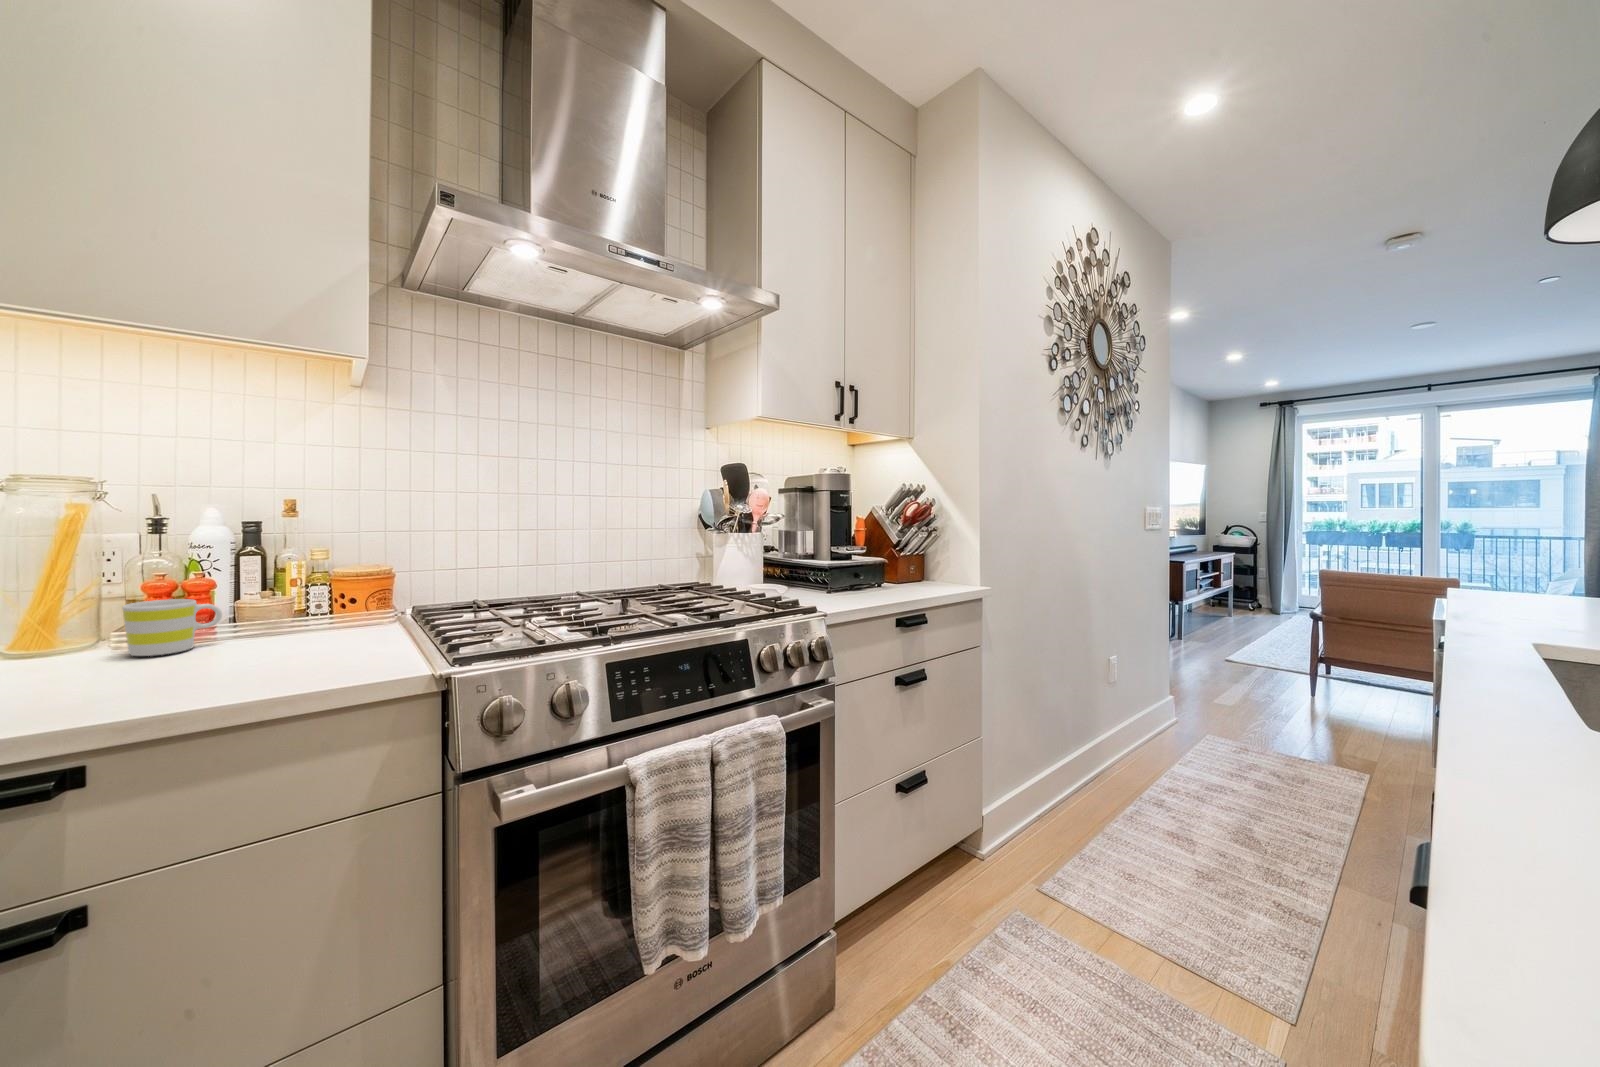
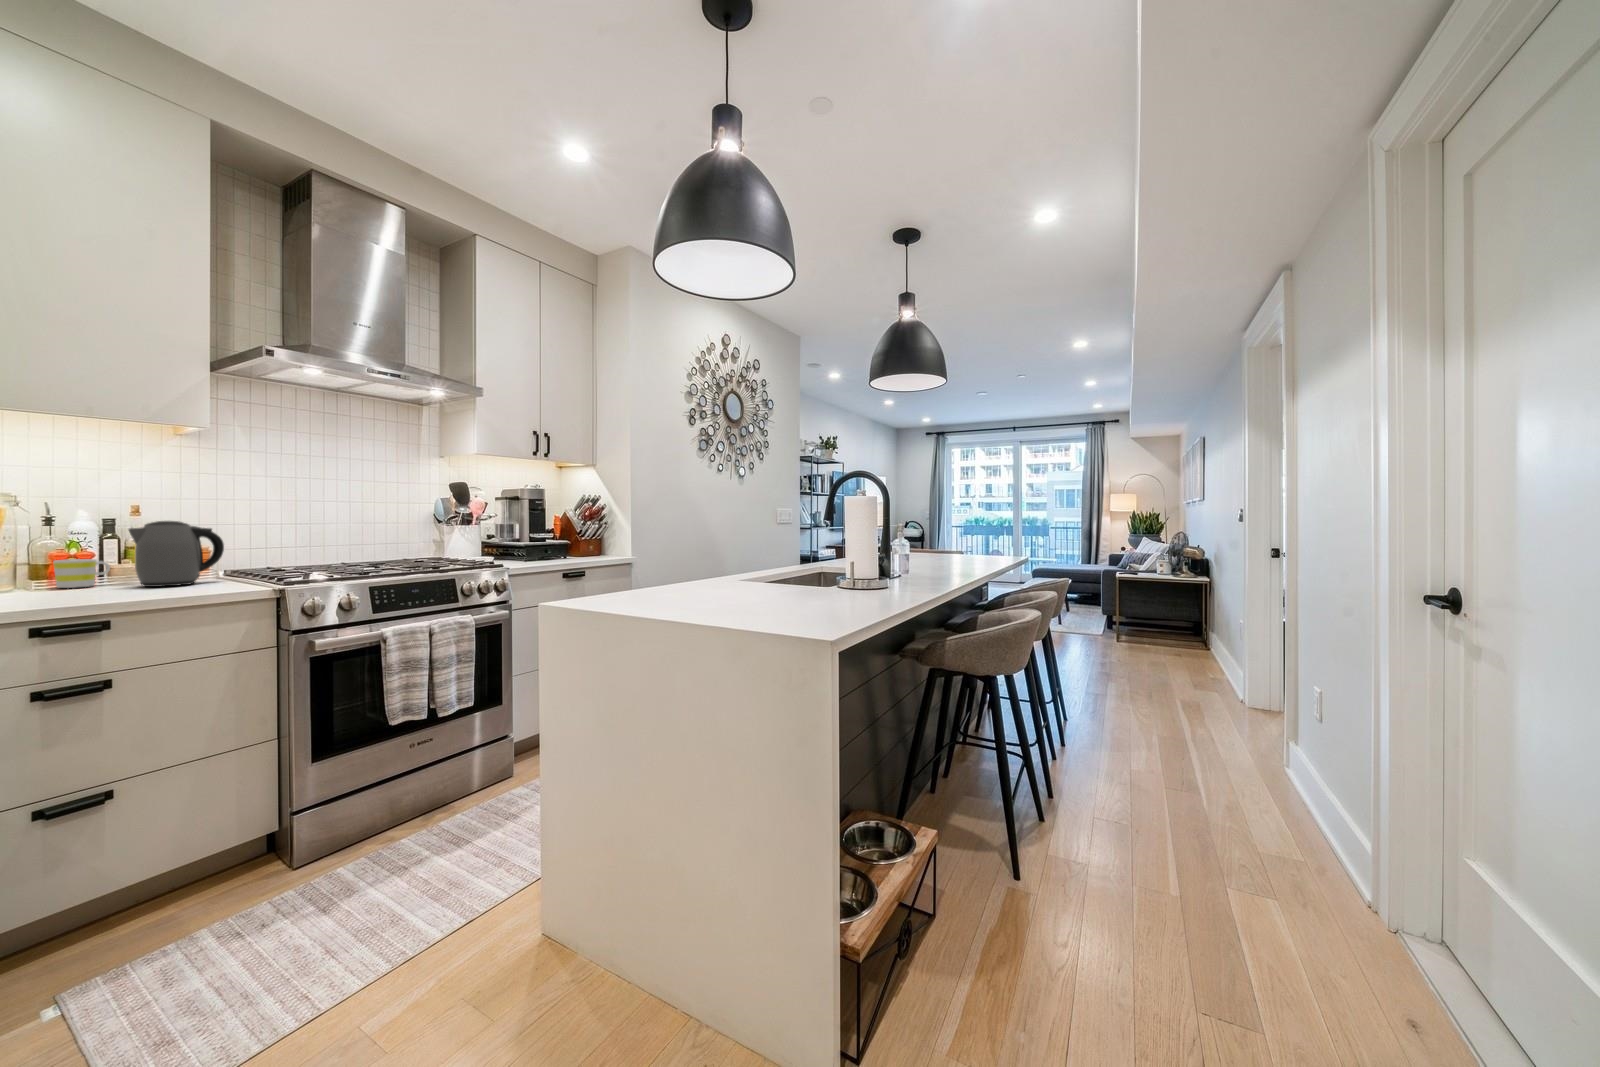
kettle: none [219,535,384,664] -> present [129,521,224,587]

